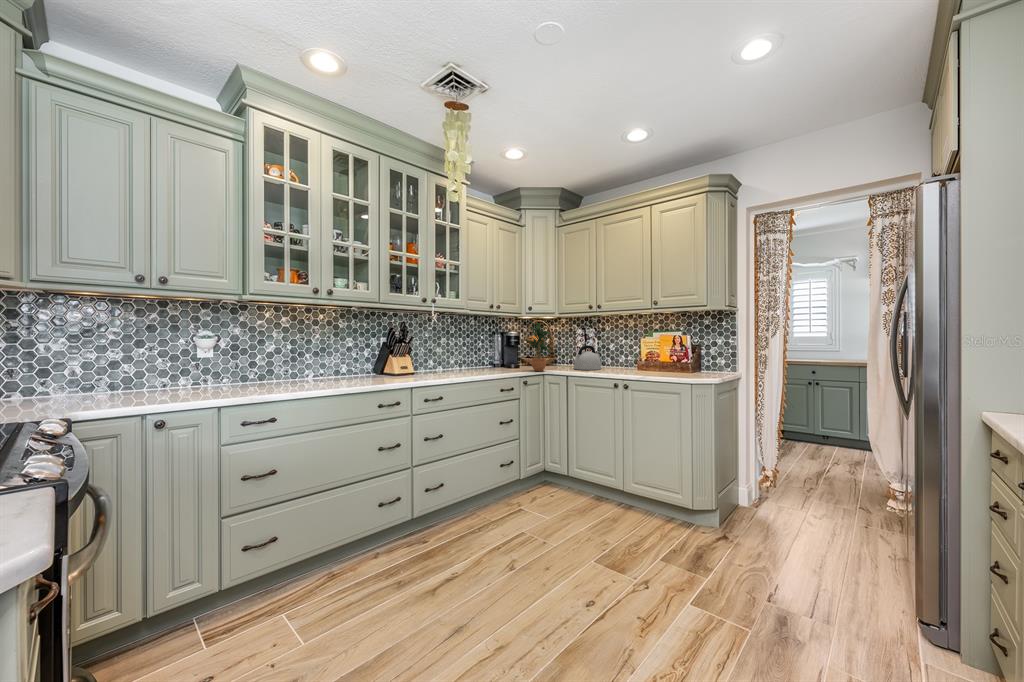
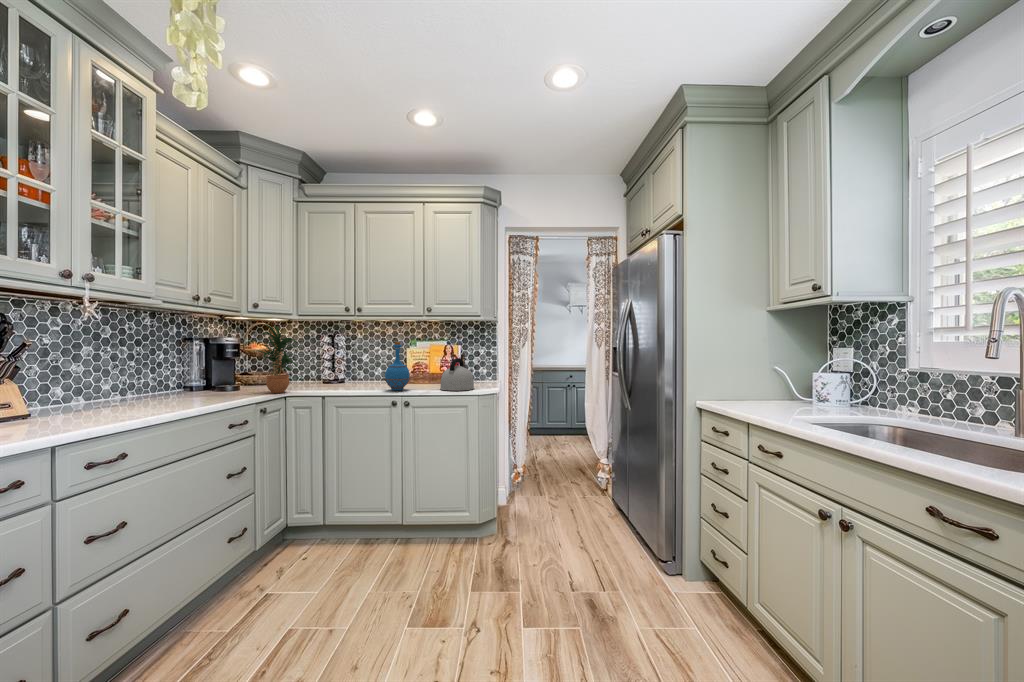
bottle: none [610,333,631,375] -> present [385,342,410,391]
kettle: present [574,345,601,370] -> present [440,358,474,391]

